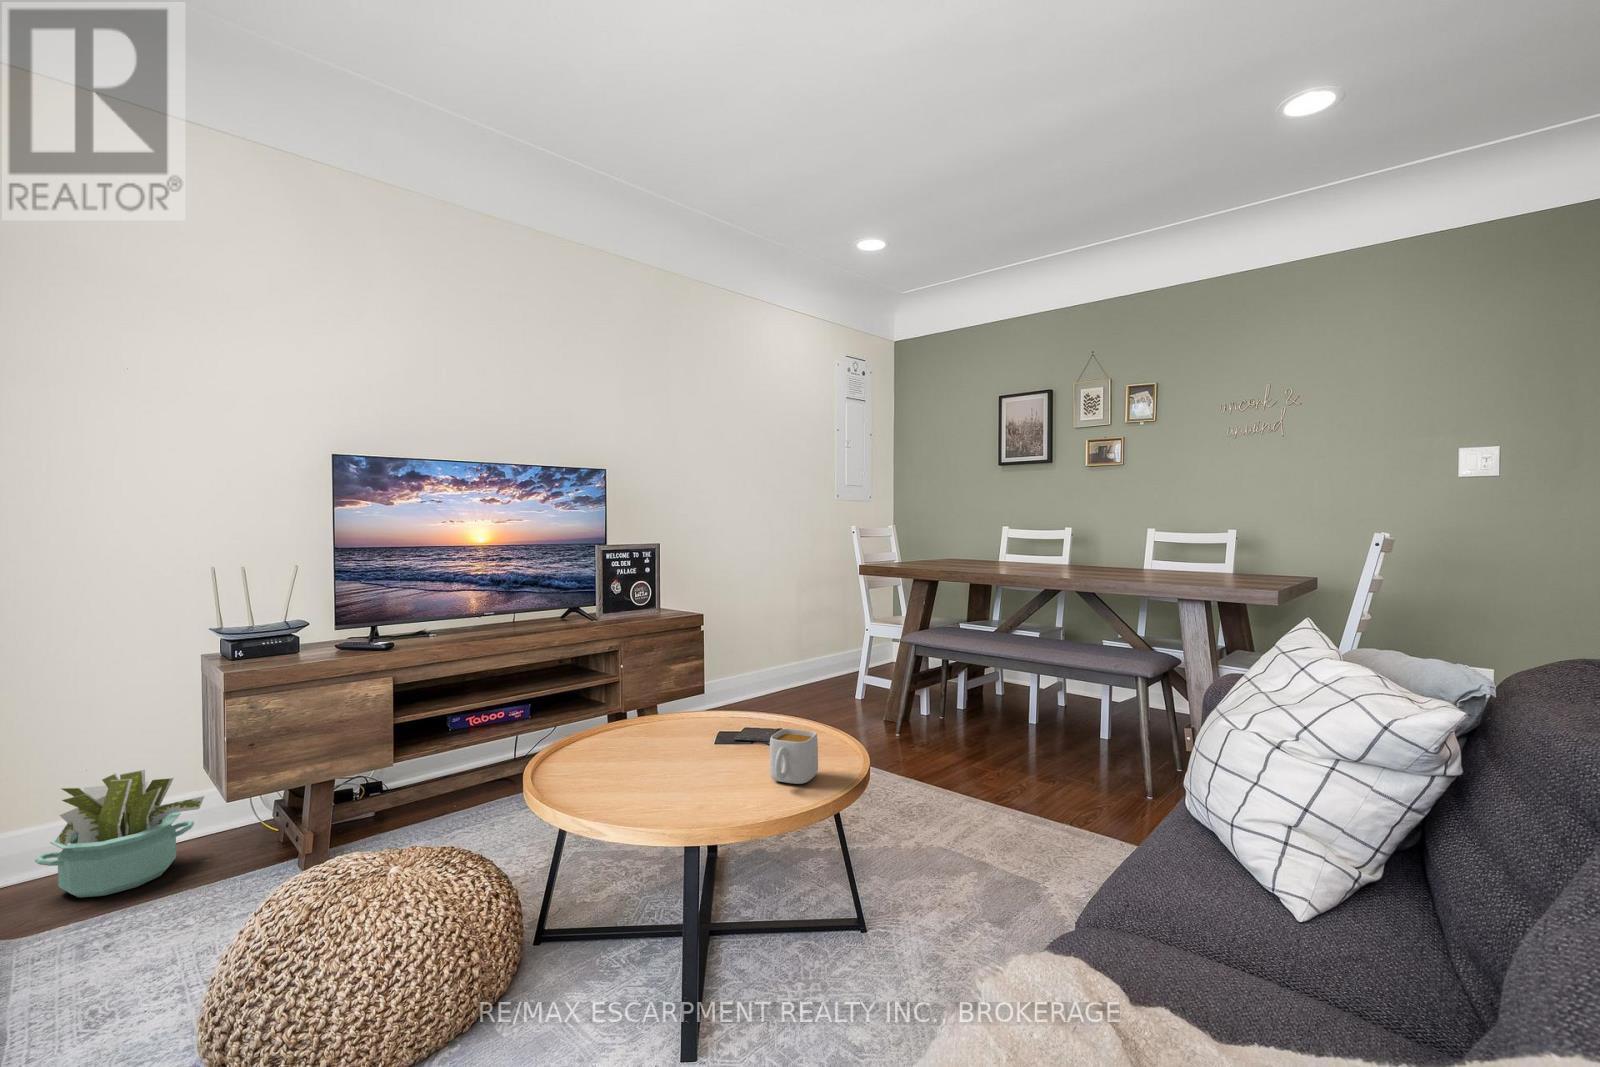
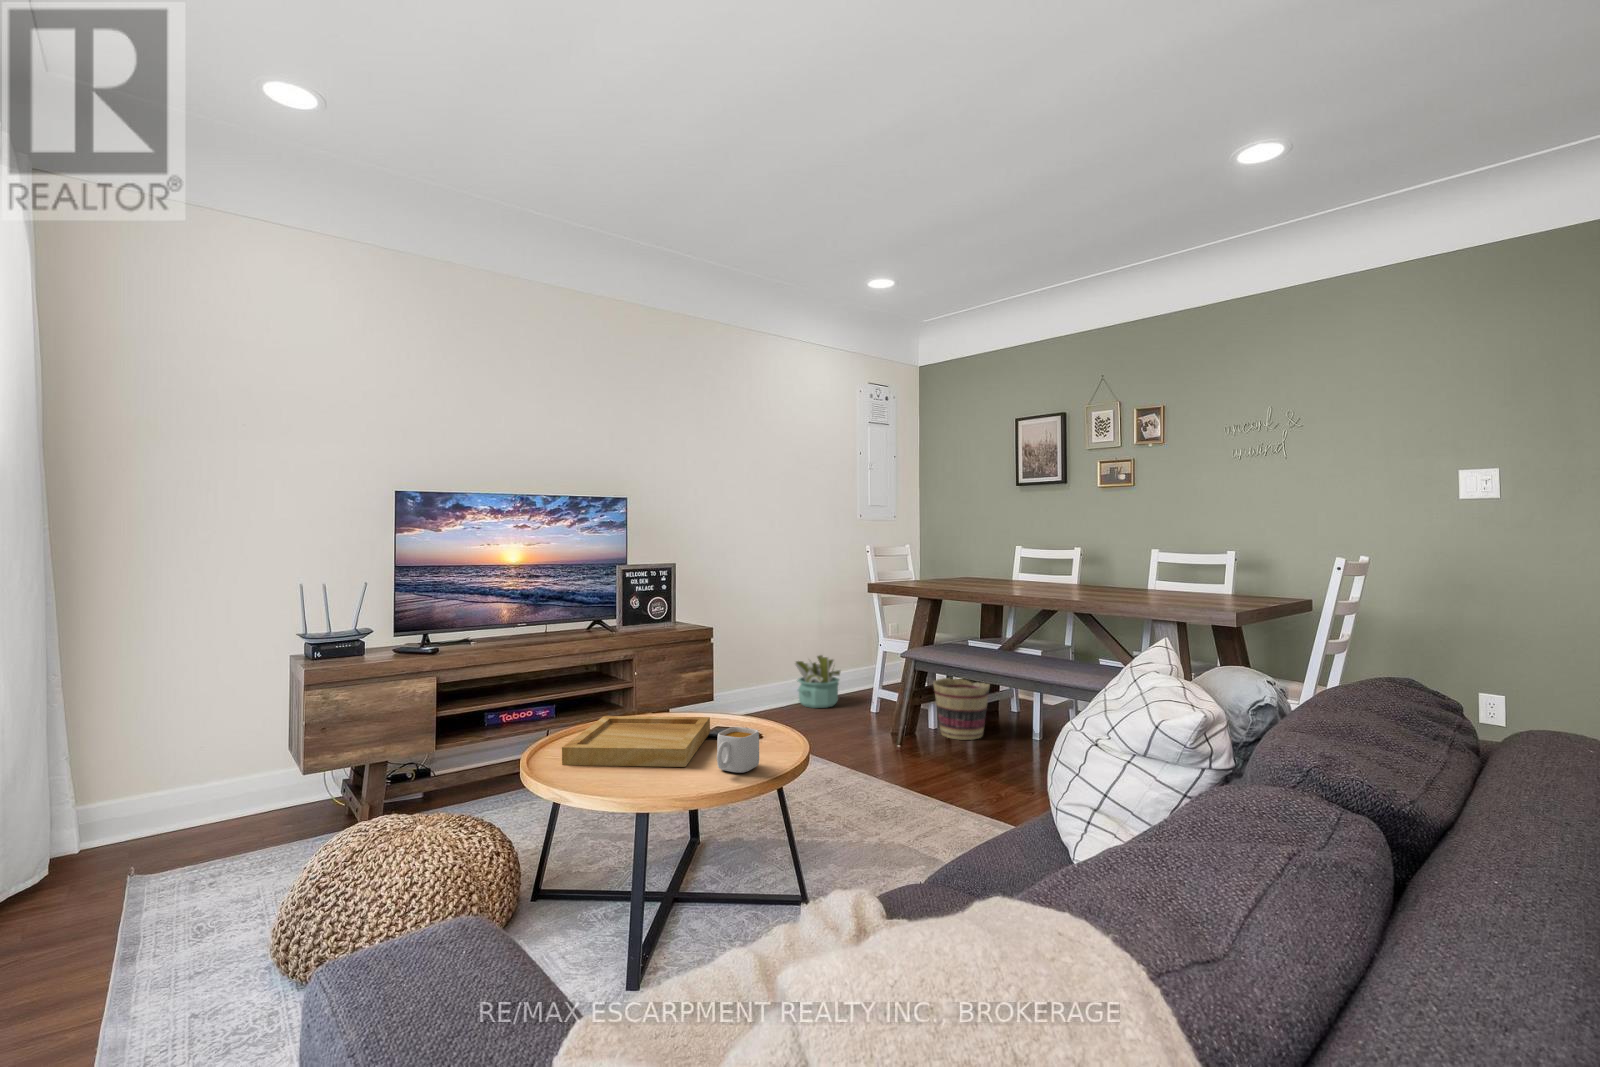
basket: none [928,661,988,726] -> present [933,678,990,740]
tray: none [576,716,738,782] -> present [562,716,710,767]
decorative plant: present [35,770,204,898] -> present [795,655,841,708]

